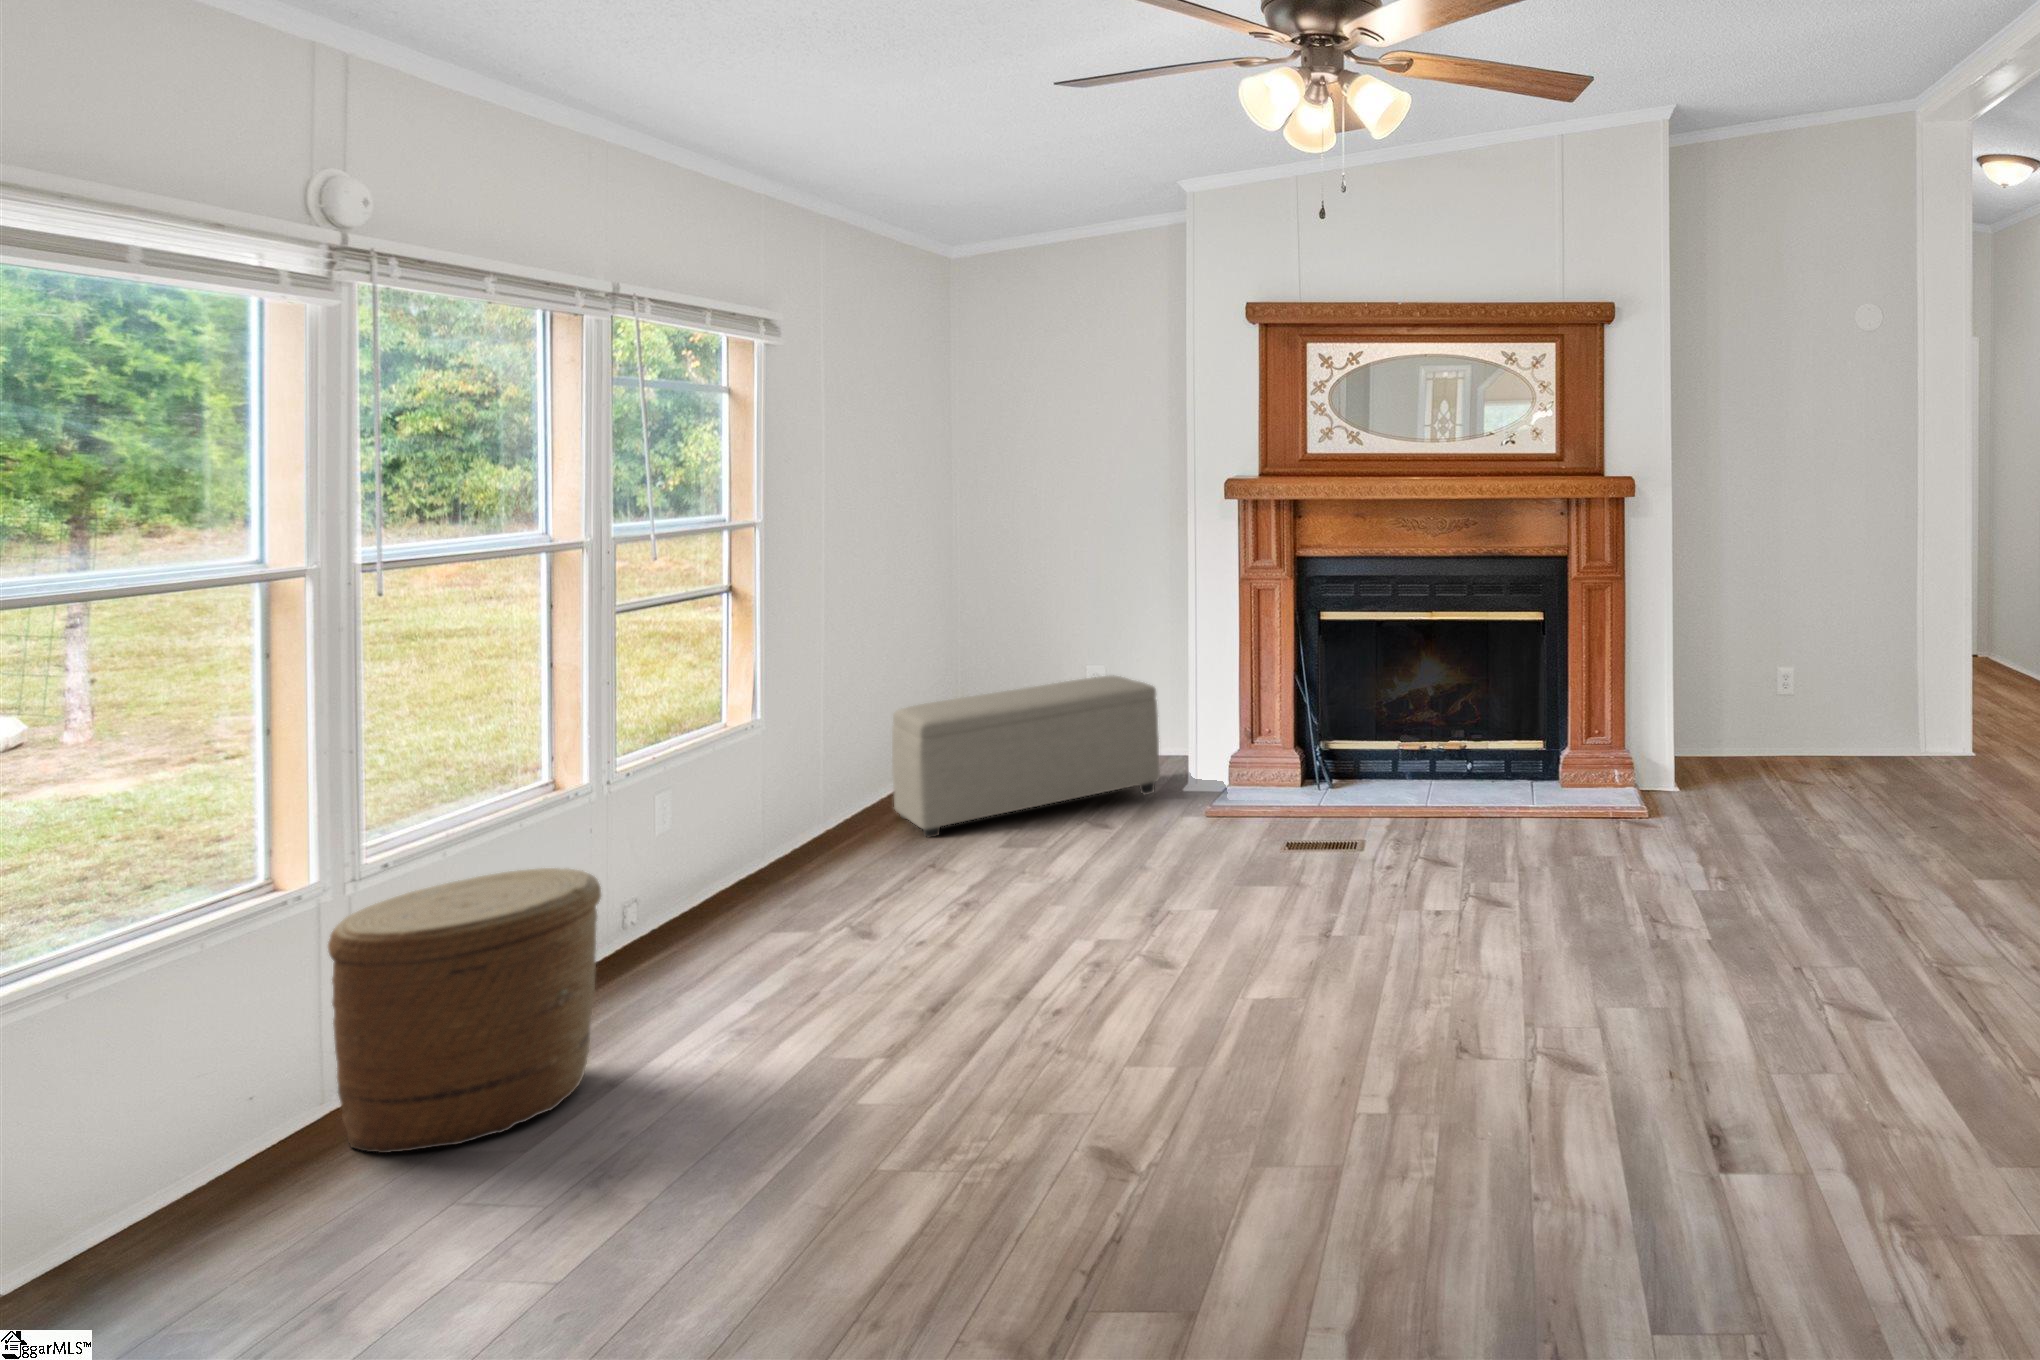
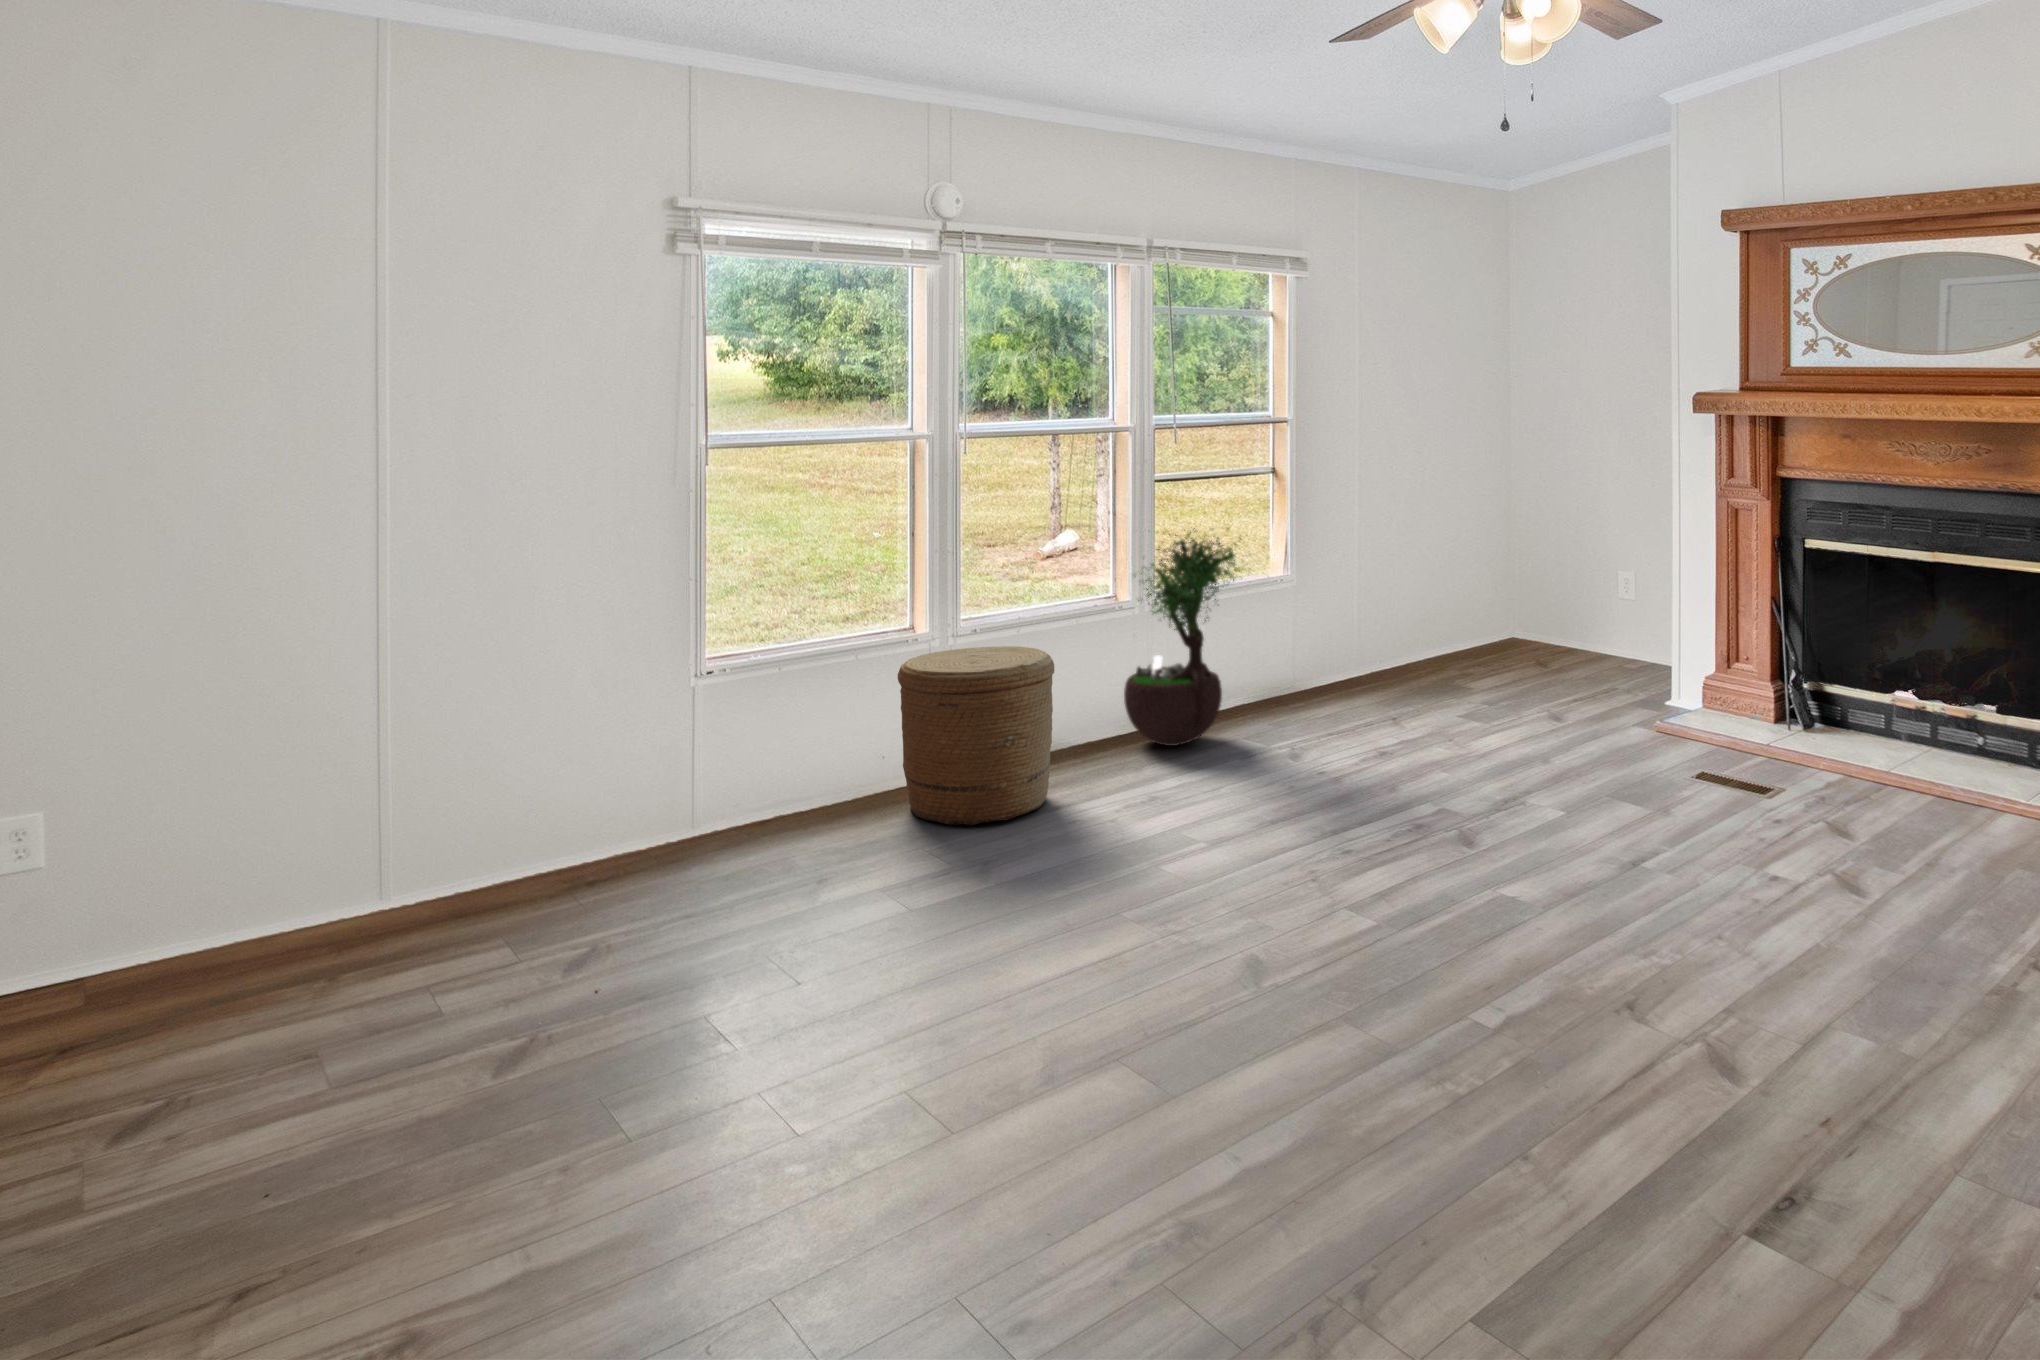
potted tree: none [594,664,786,967] -> present [1124,528,1244,746]
ottoman: present [892,675,1160,837] -> none [1418,581,1646,699]

